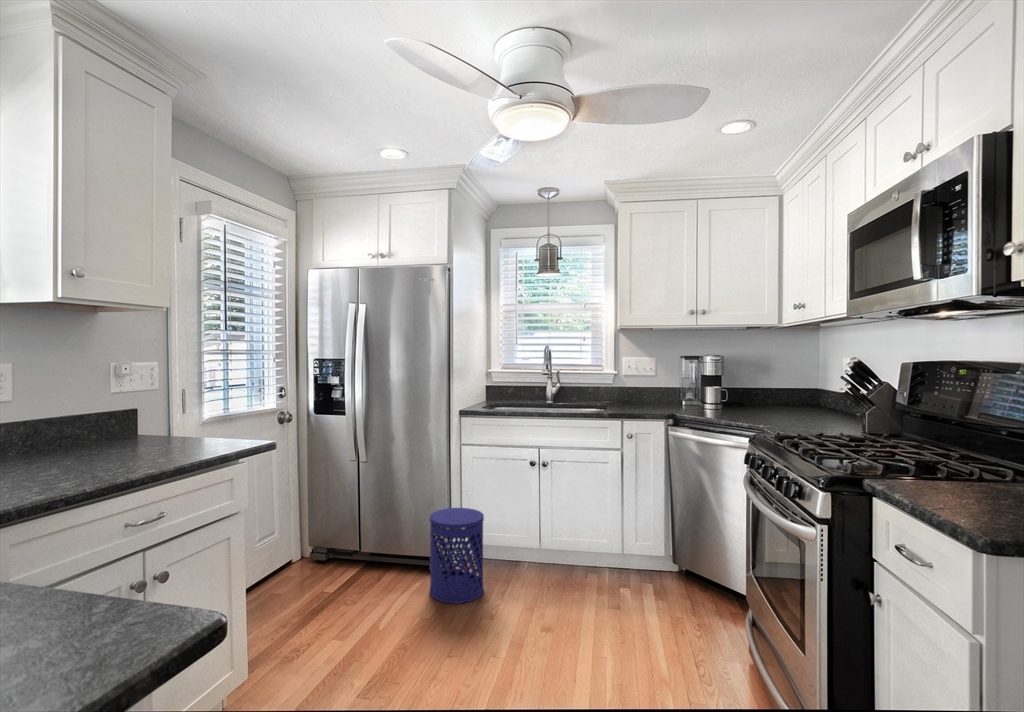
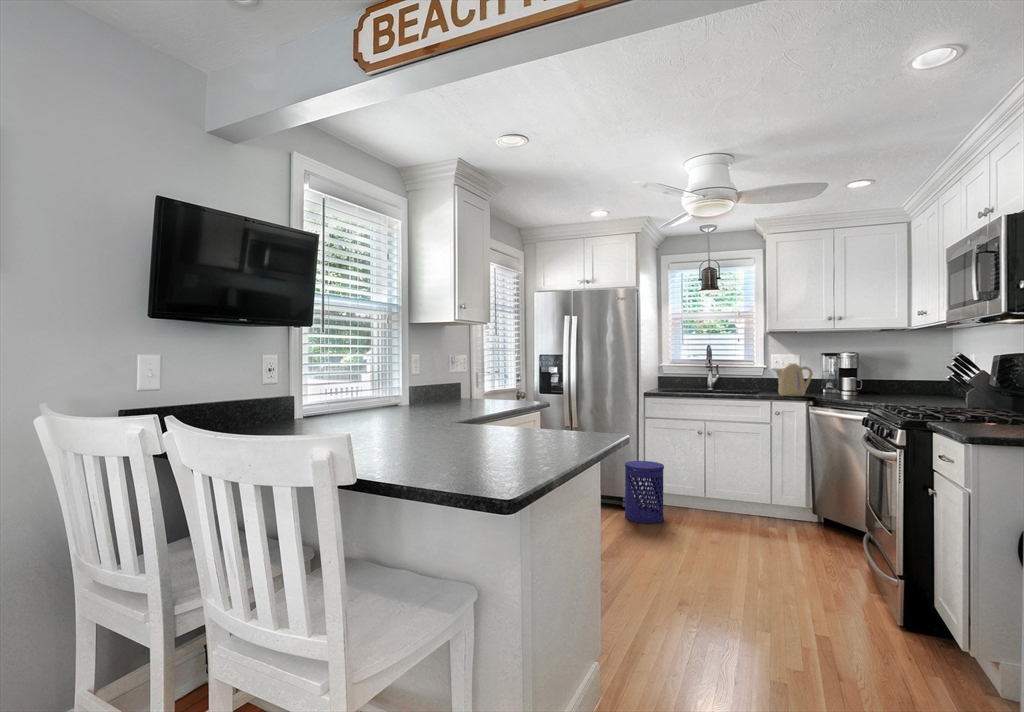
kettle: none [627,370,673,414] -> present [776,363,813,396]

